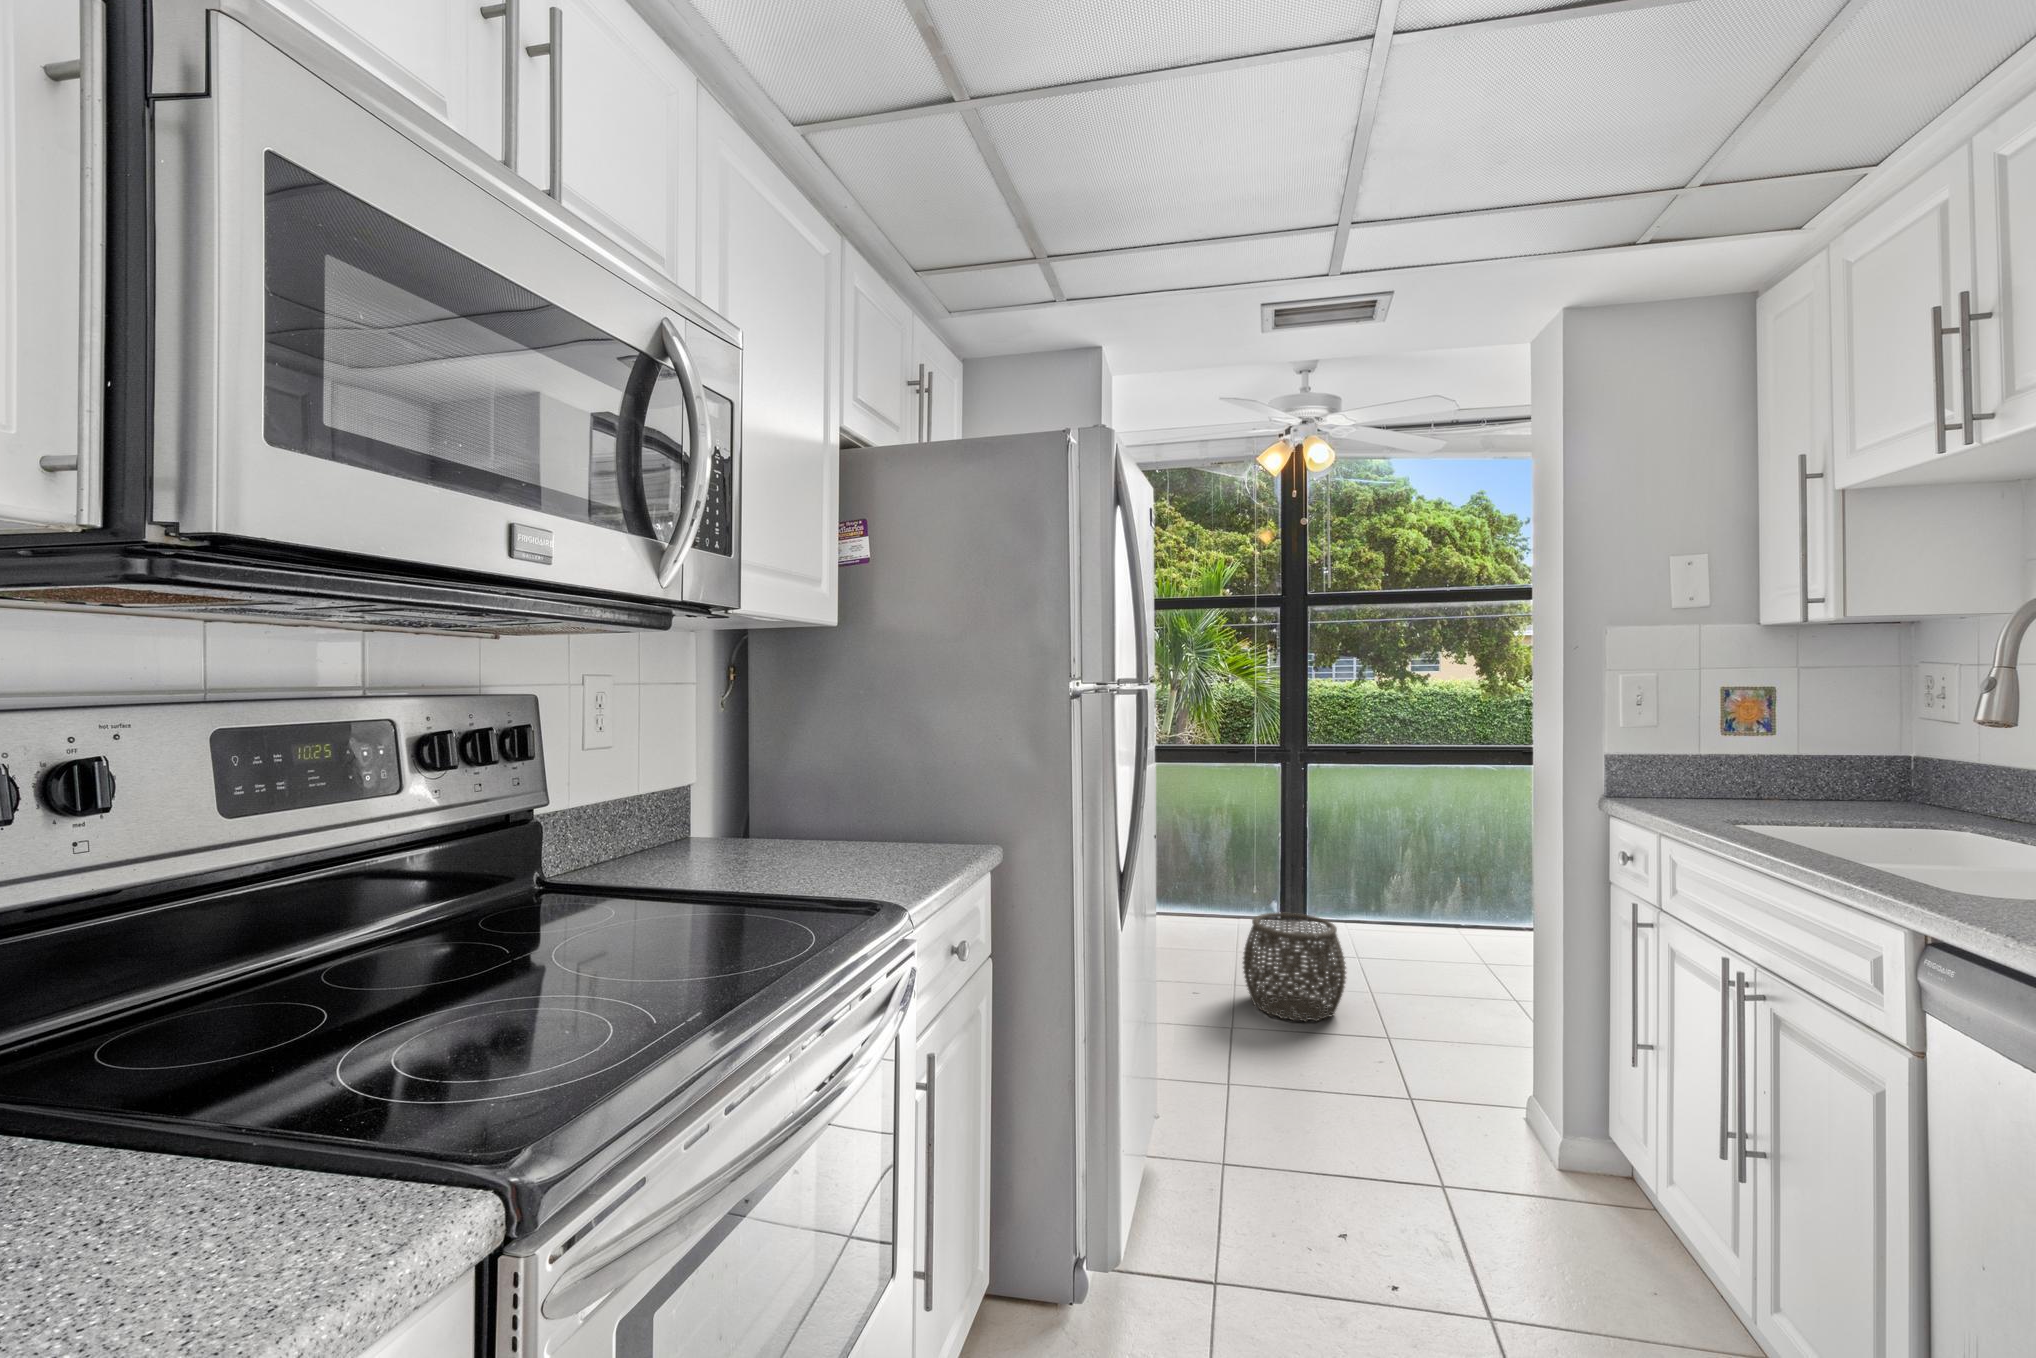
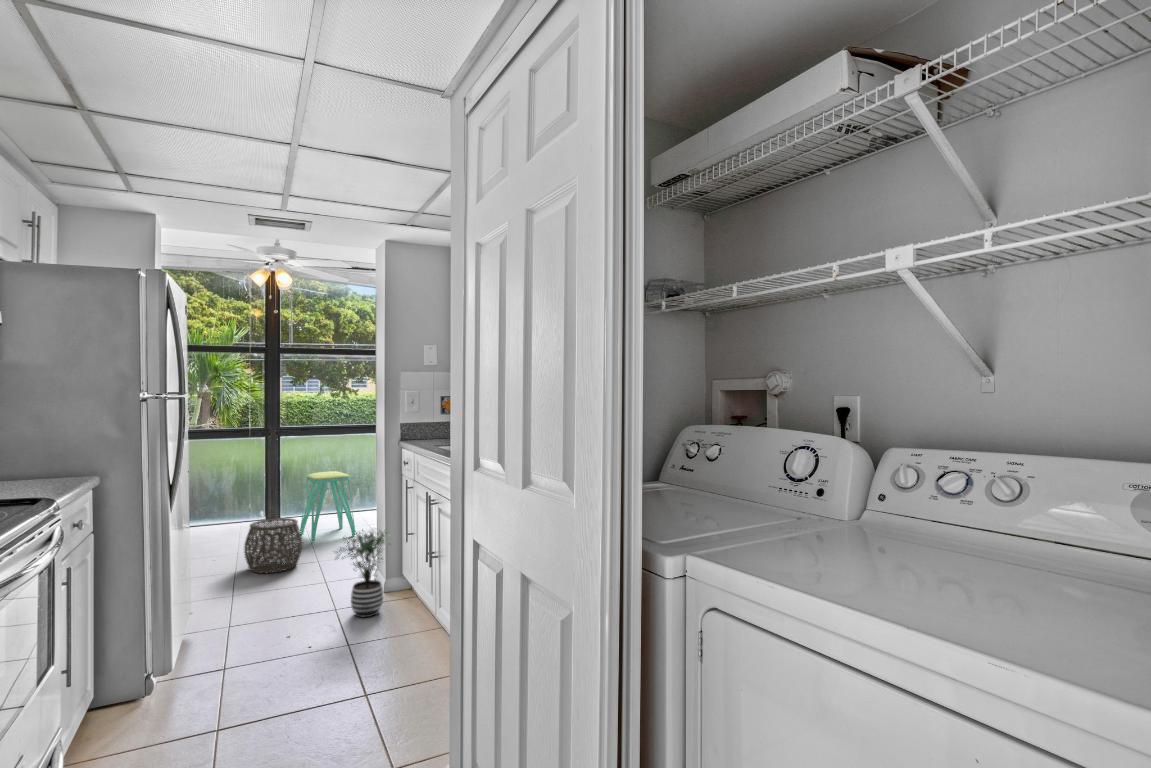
stool: none [1330,829,1437,962] -> present [300,471,355,542]
potted plant: none [1440,1006,1609,1241] -> present [336,530,387,617]

